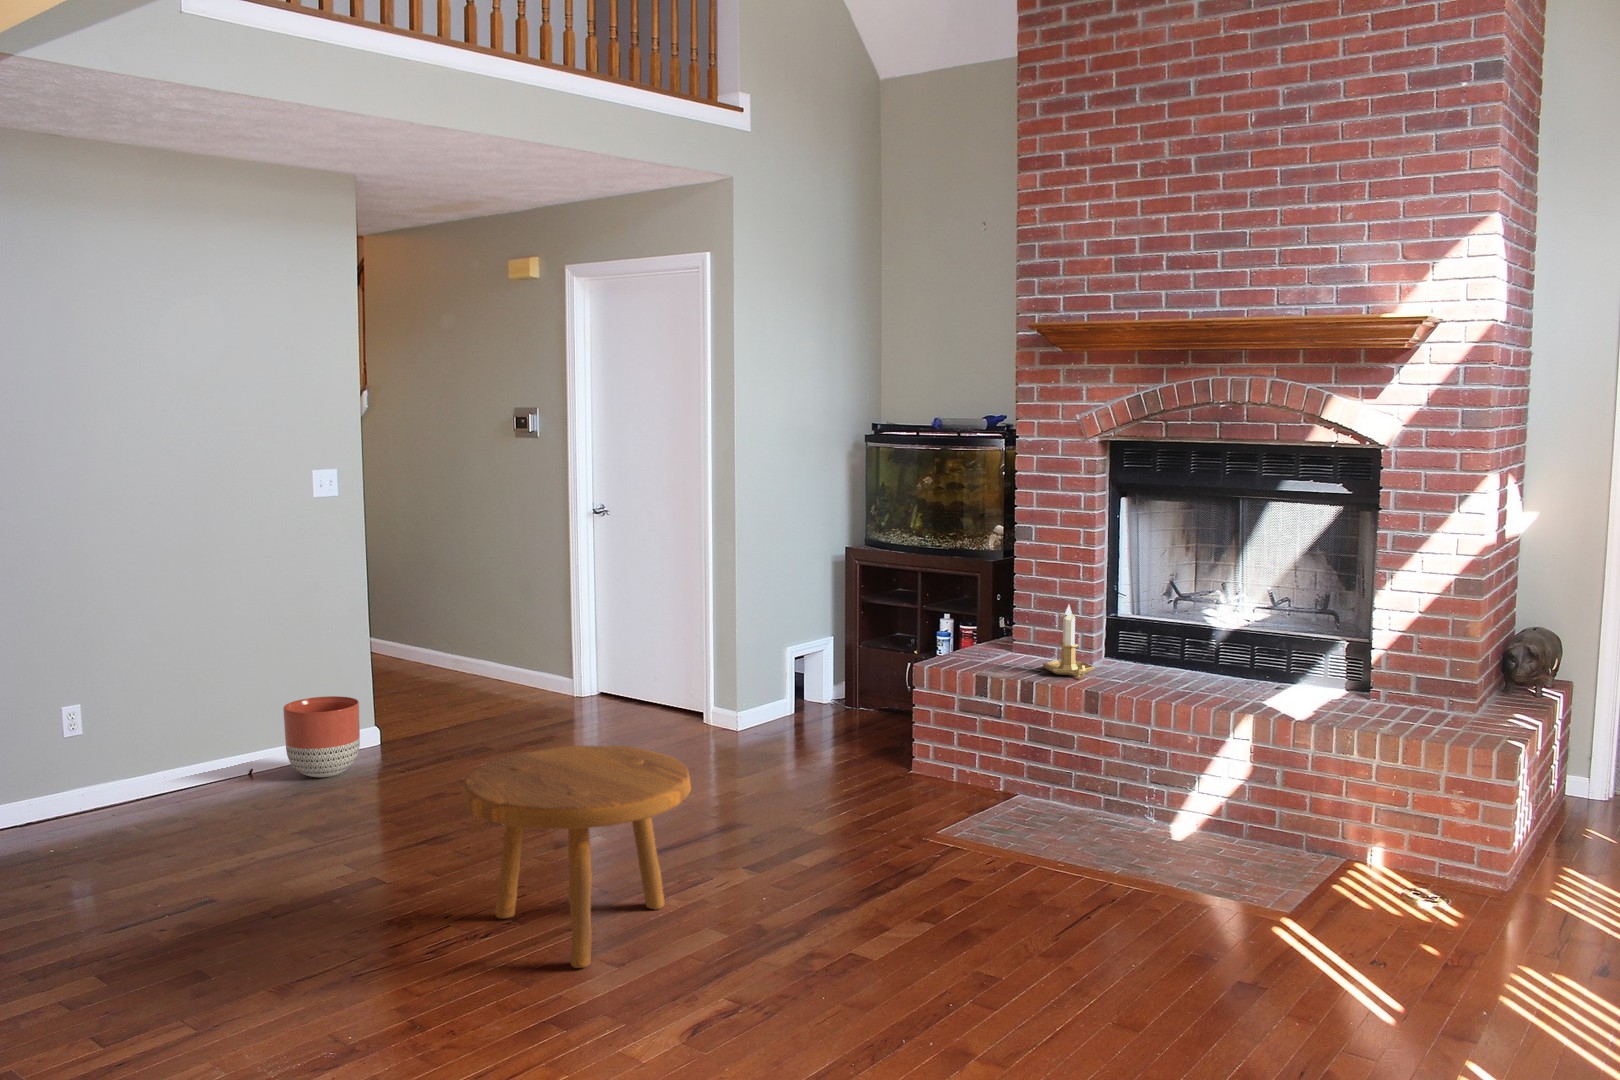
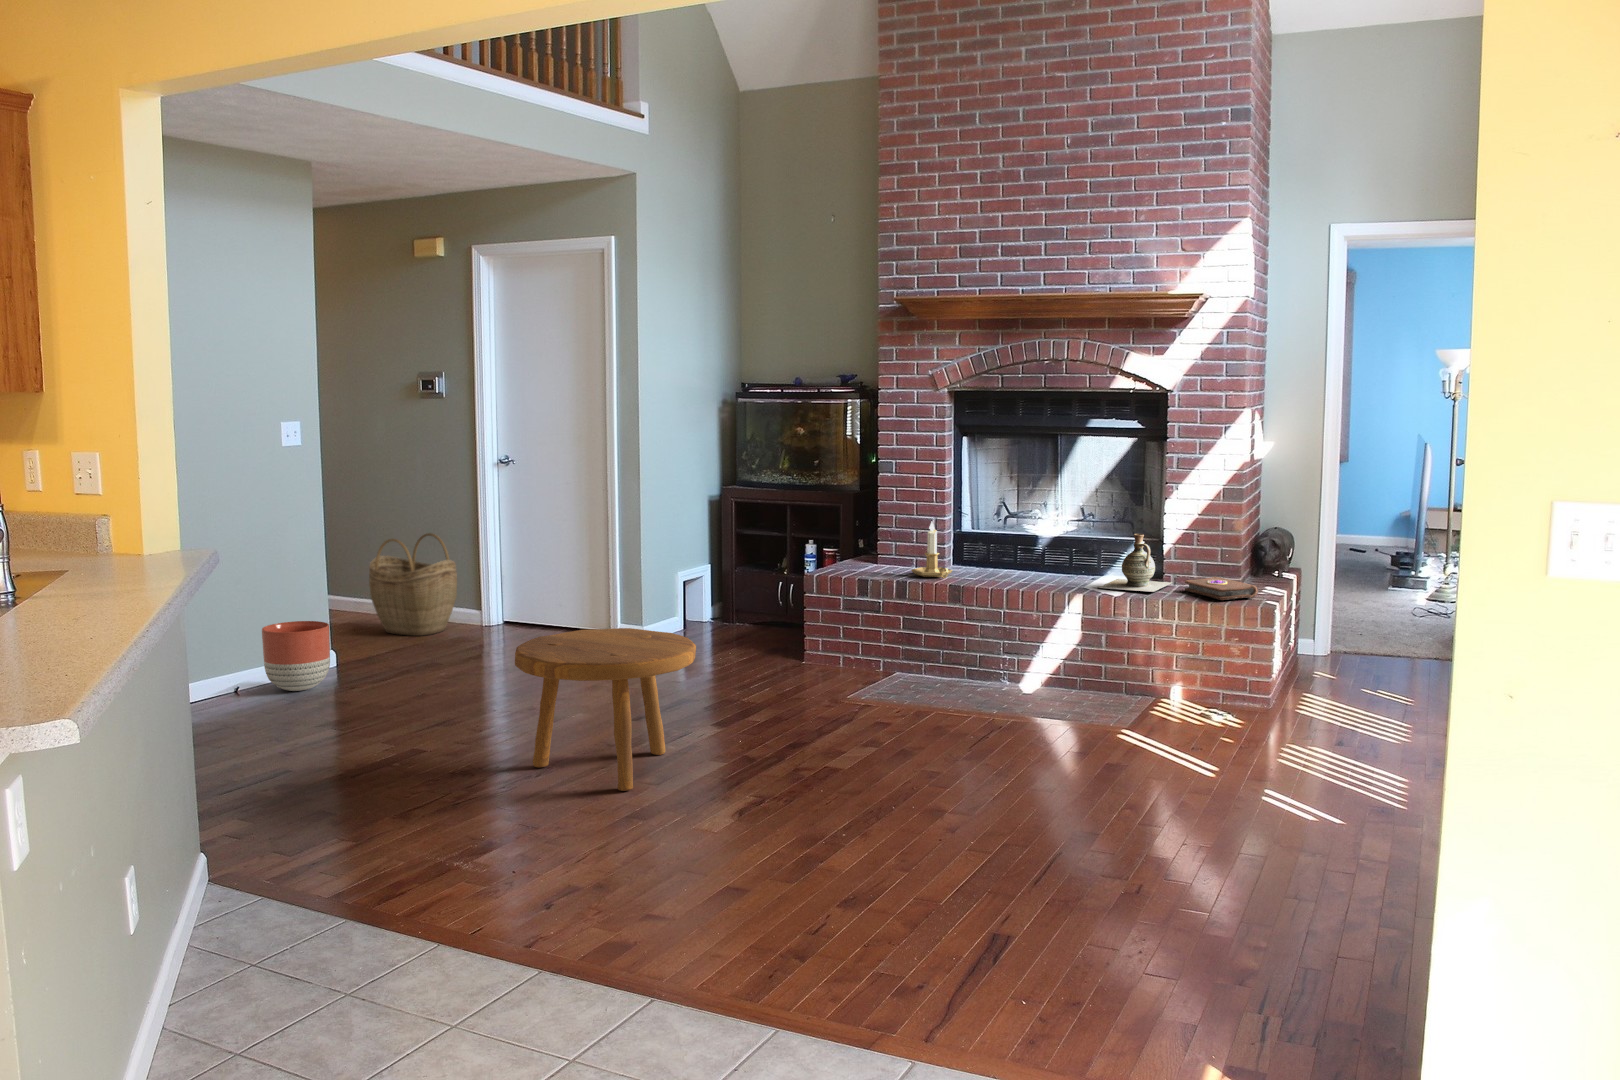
woven basket: none [452,589,547,705] -> present [369,533,457,636]
ceramic jug: none [1276,635,1384,716] -> present [1099,534,1171,592]
book: none [1398,697,1499,735] -> present [1185,576,1258,600]

